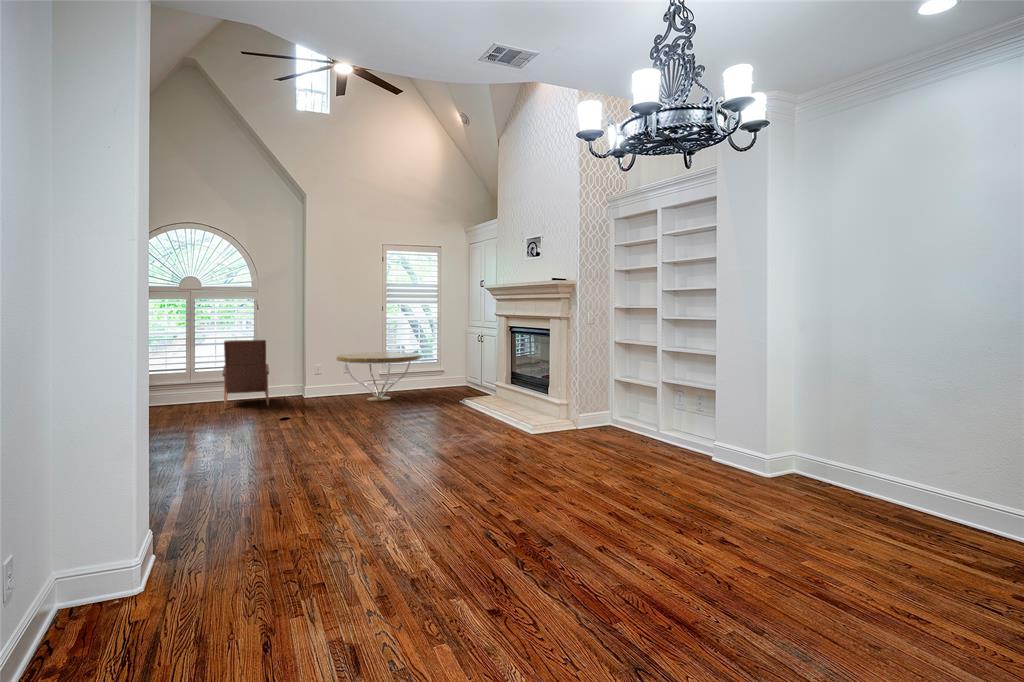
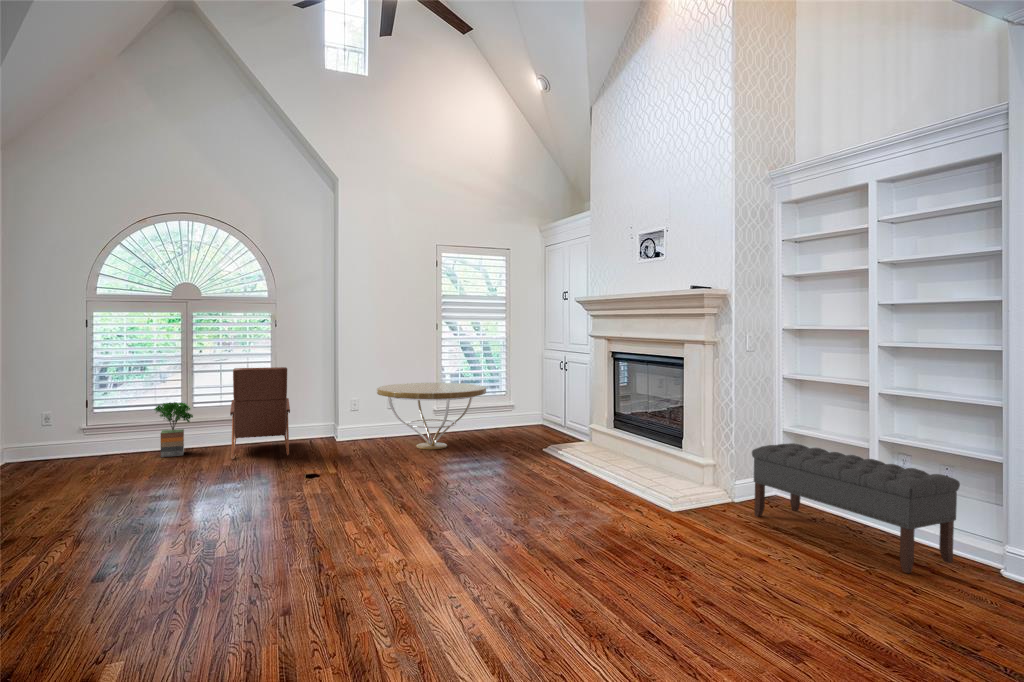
potted tree: none [162,367,195,408] -> present [154,402,193,457]
bench: none [587,386,699,459] -> present [752,443,960,573]

